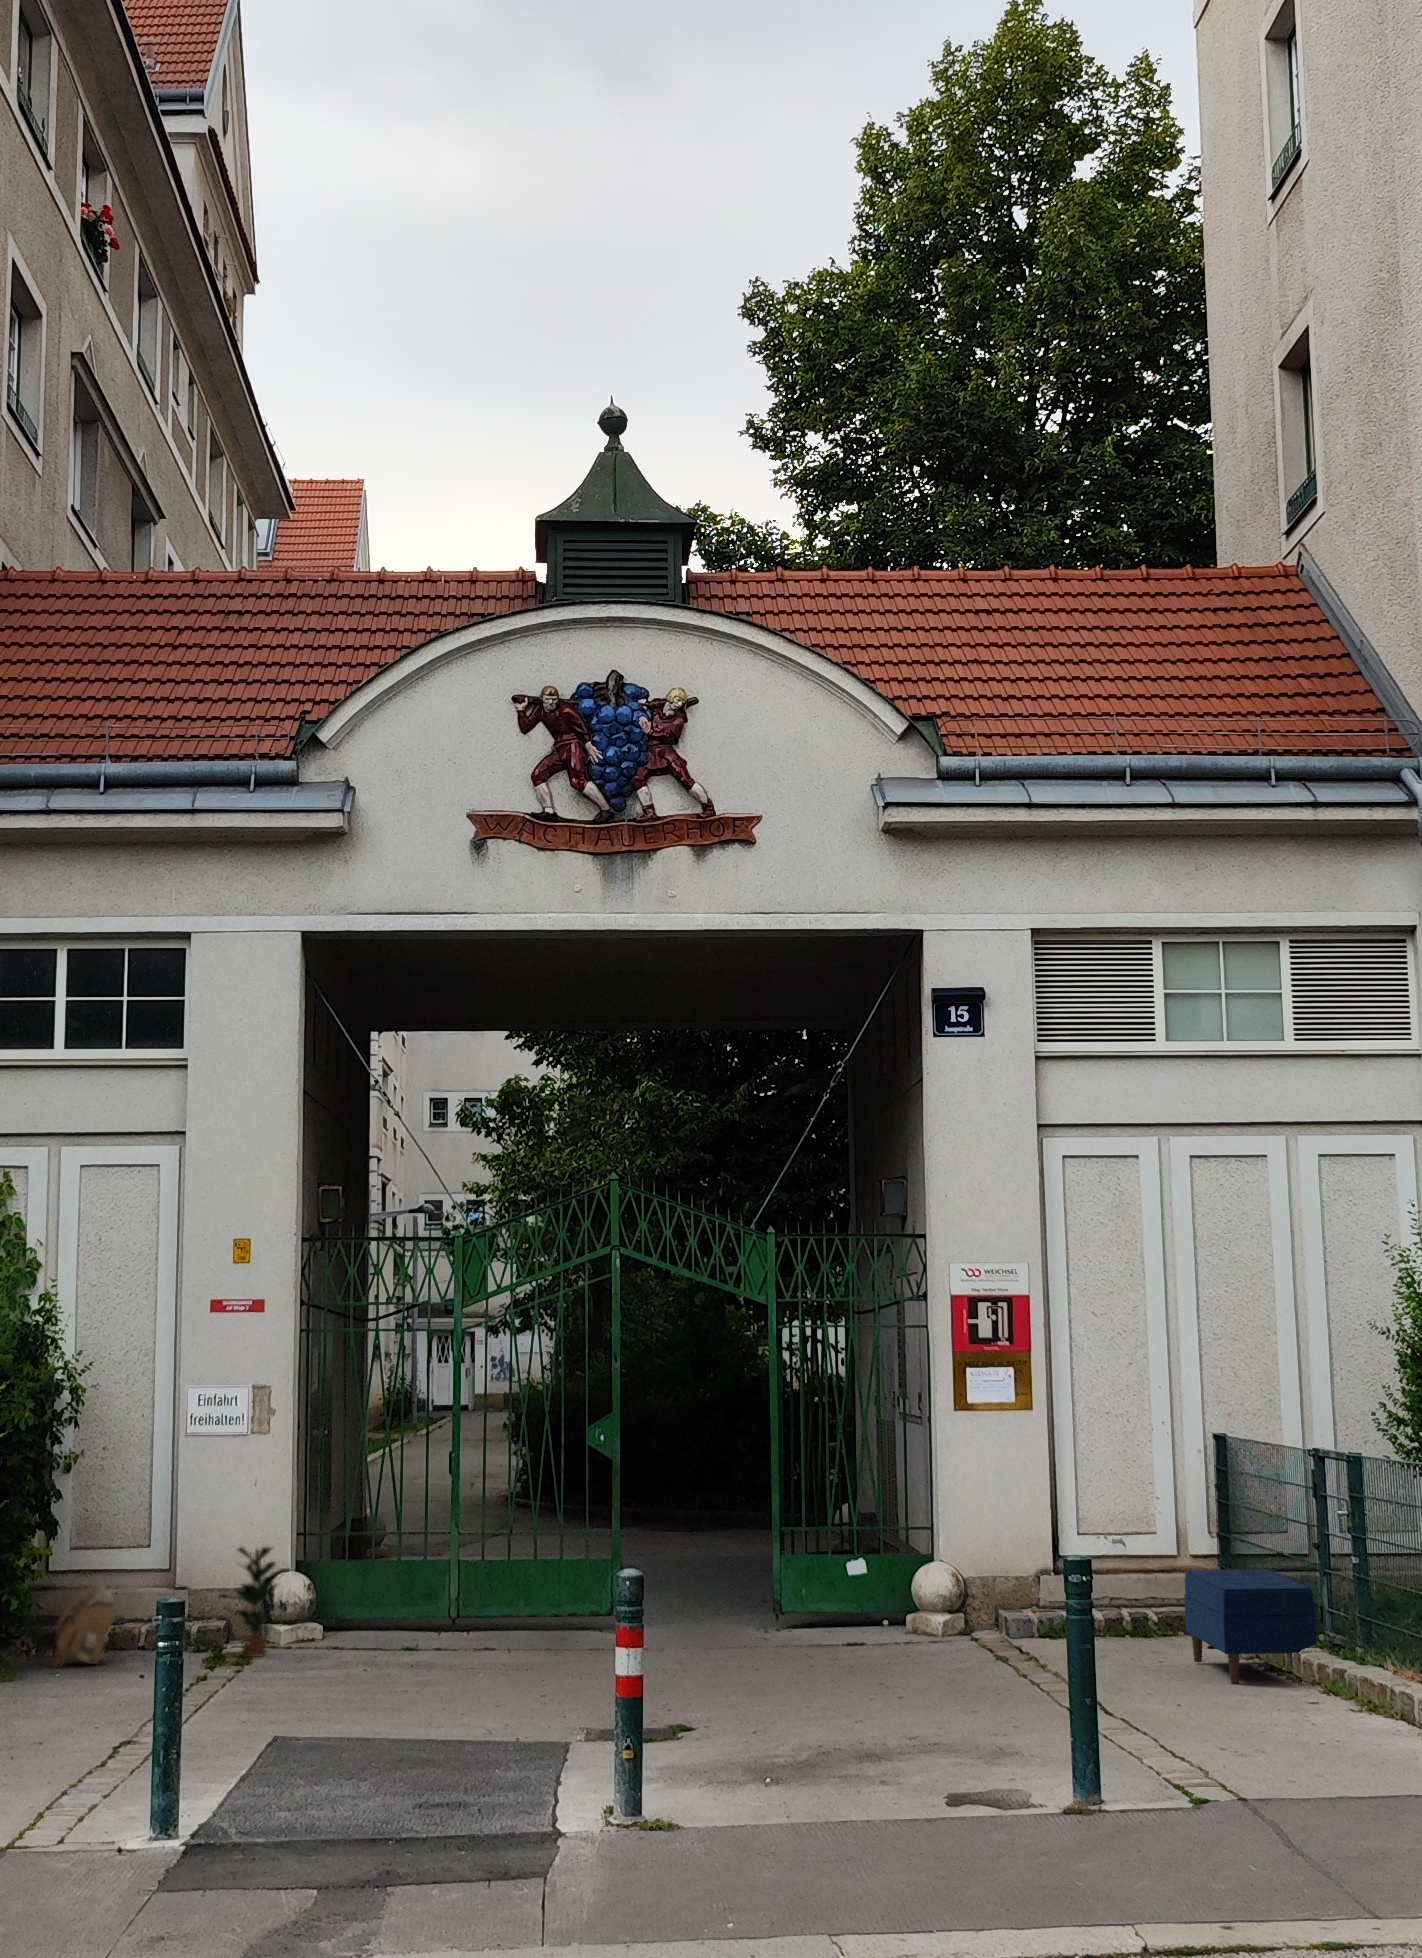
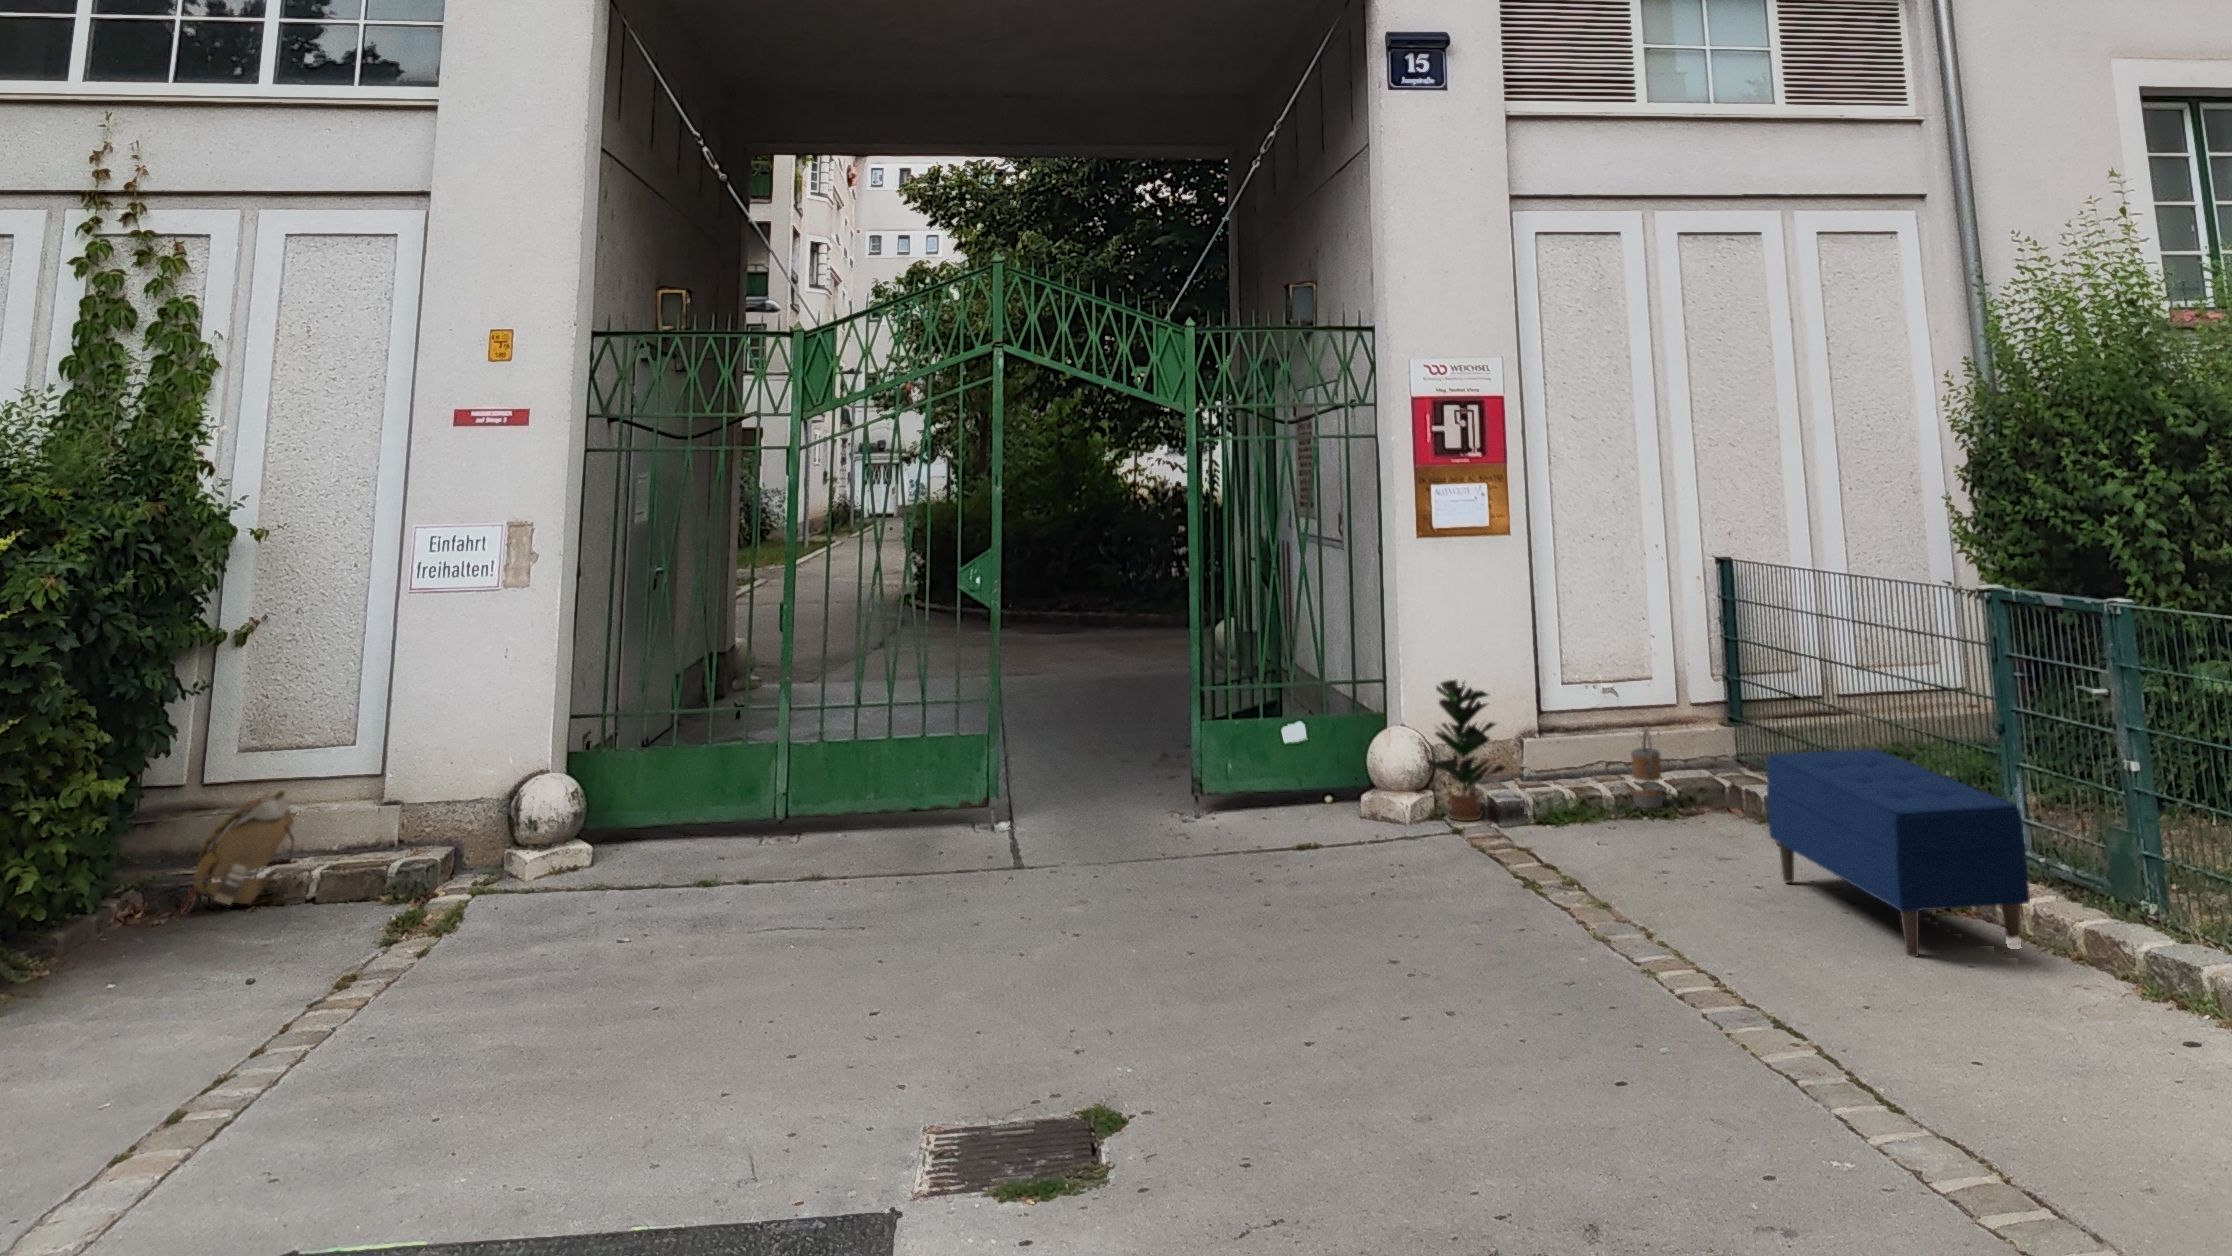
potted plant: present [221,1546,275,1657] -> present [1427,680,1505,821]
watering can: none [1131,1573,1156,1638] -> present [1631,730,1663,808]

